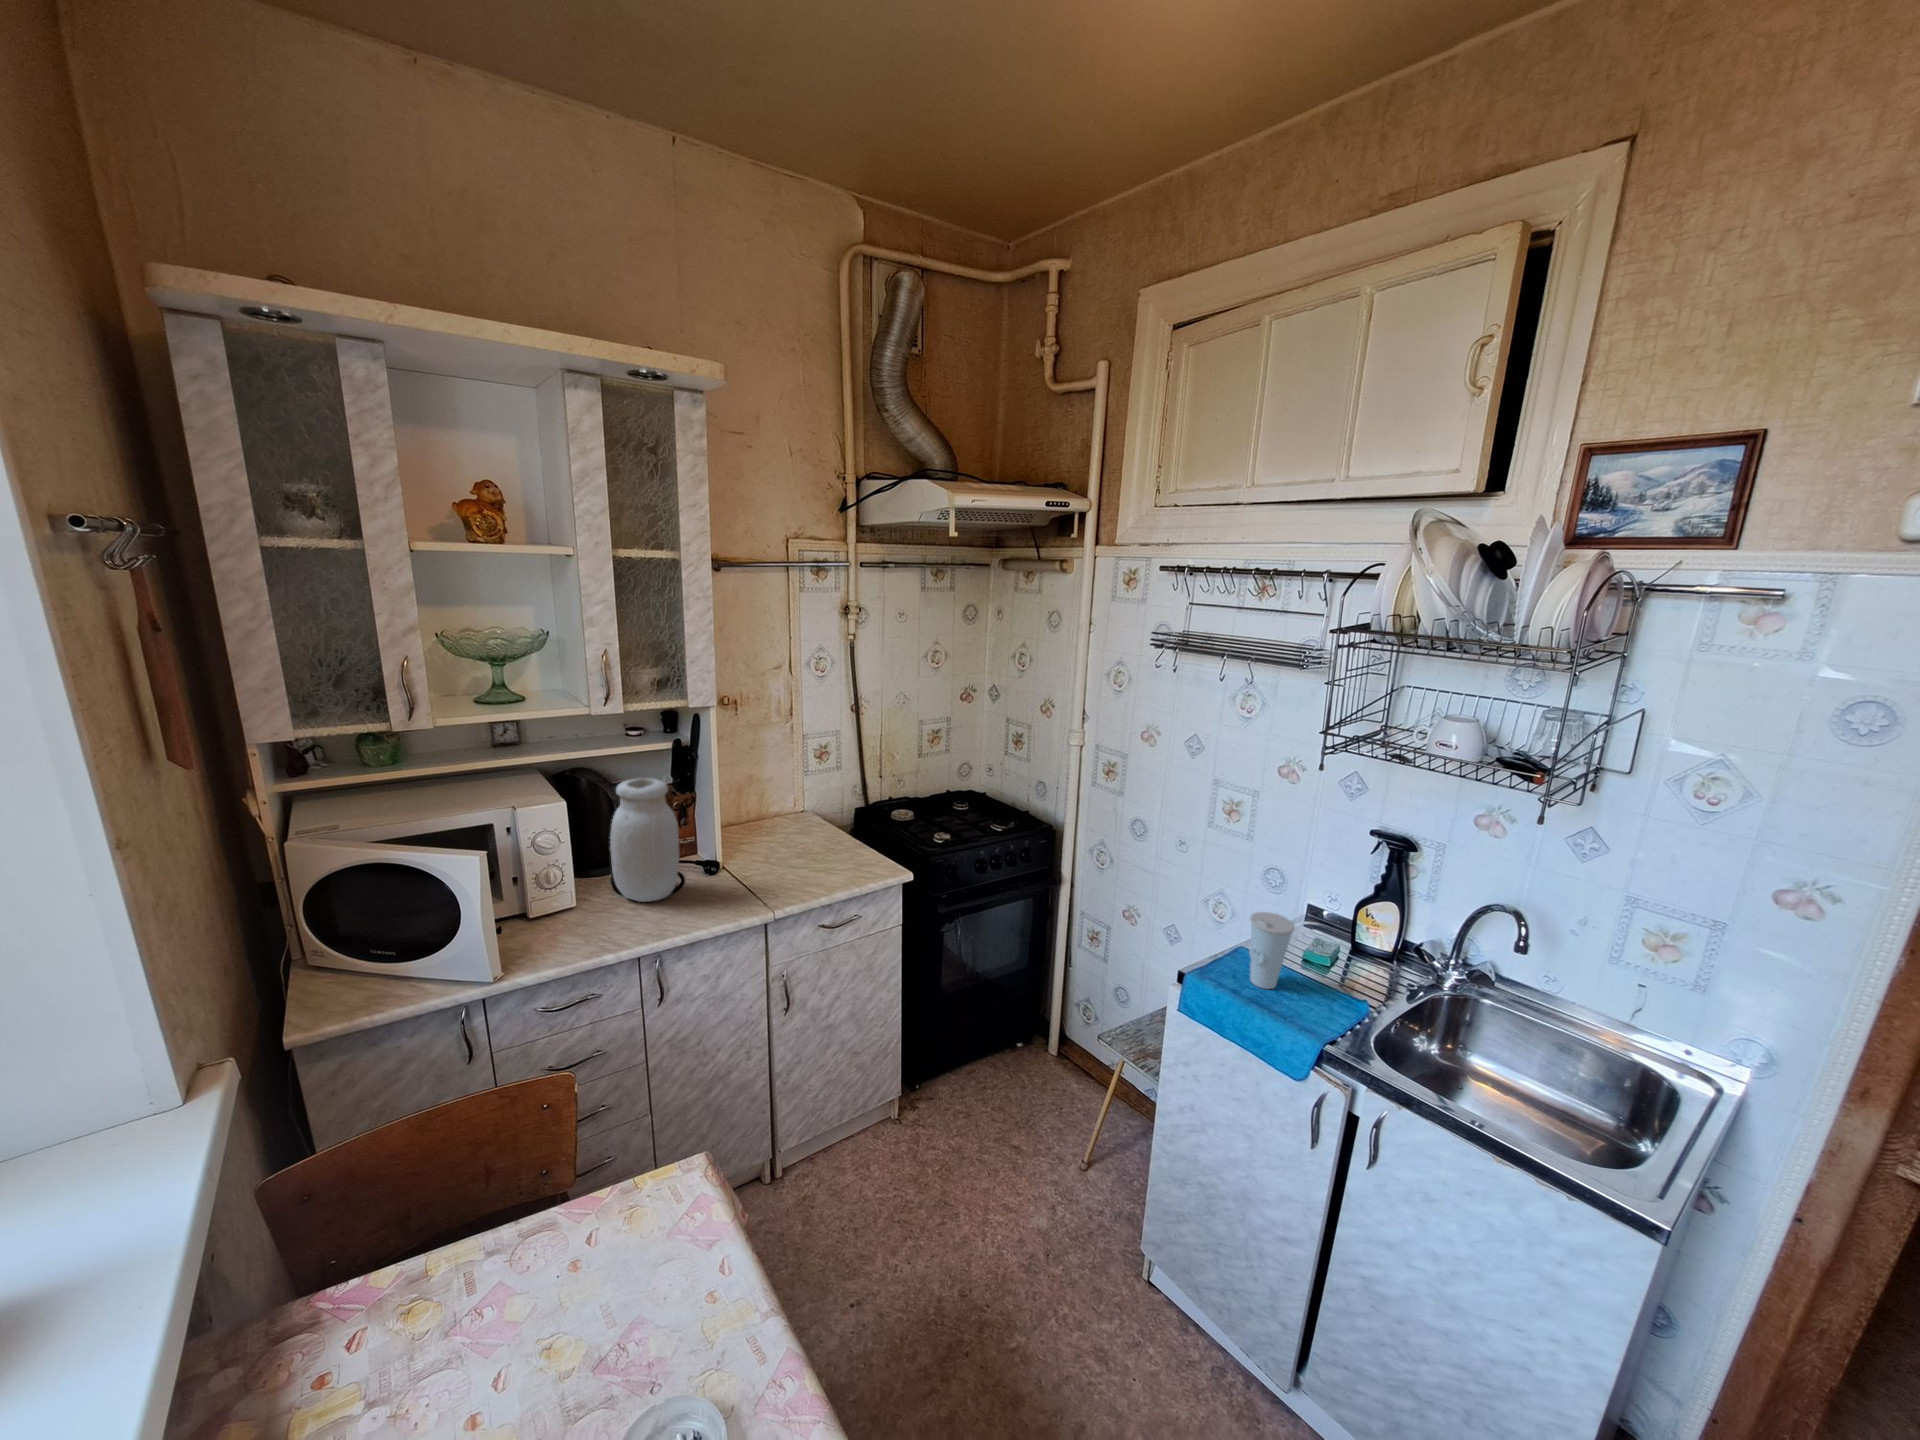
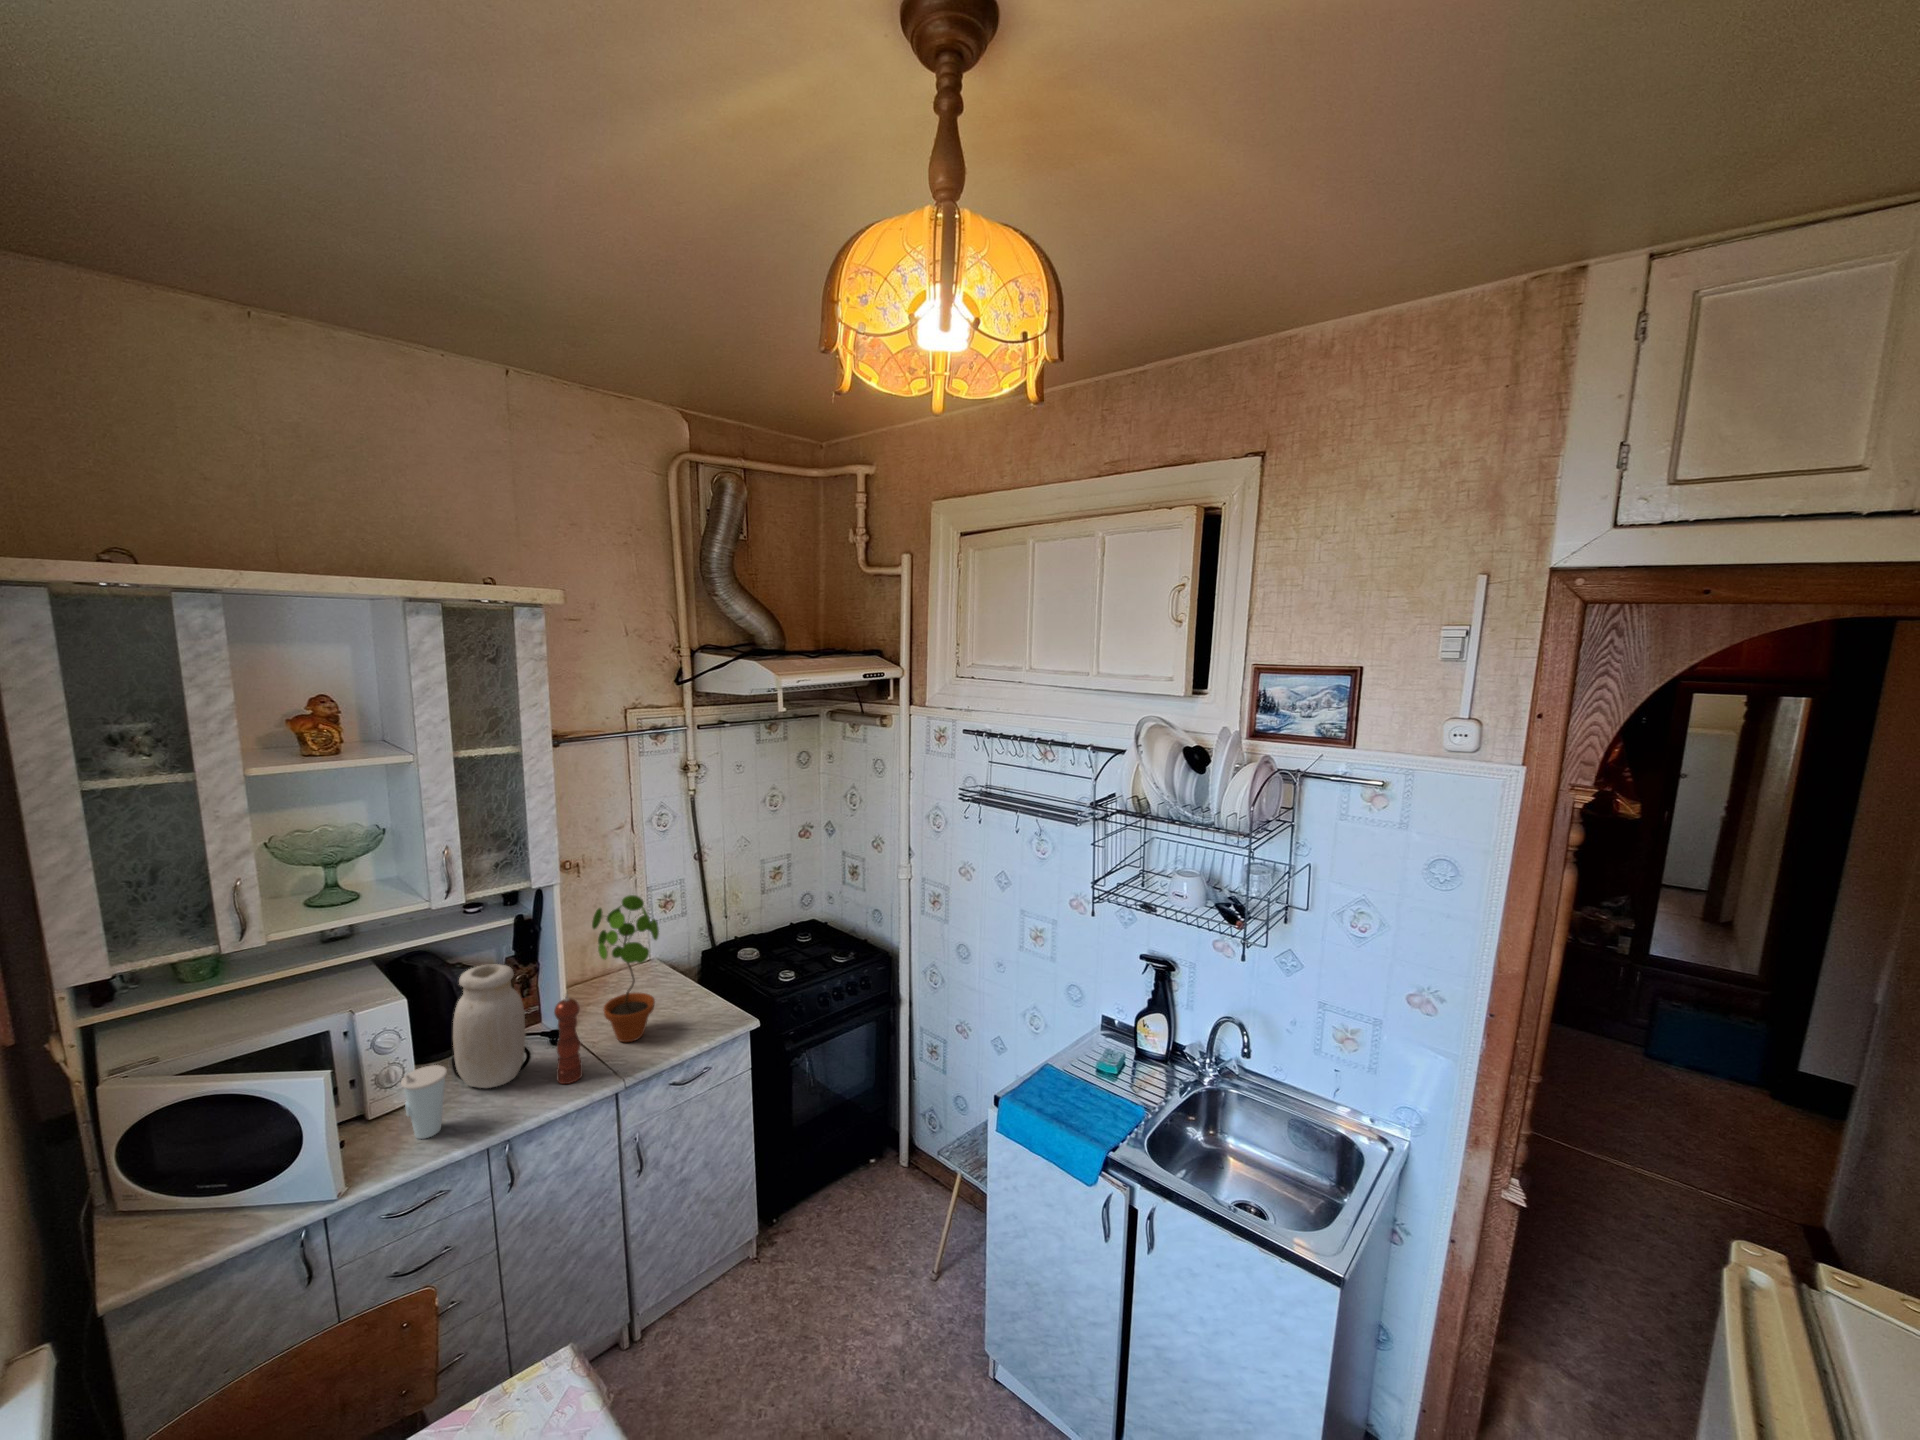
potted plant: none [746,726,812,877] -> present [592,895,659,1042]
pepper mill: none [706,814,733,907] -> present [554,994,583,1084]
cup: present [1249,912,1295,989] -> present [401,1065,447,1139]

